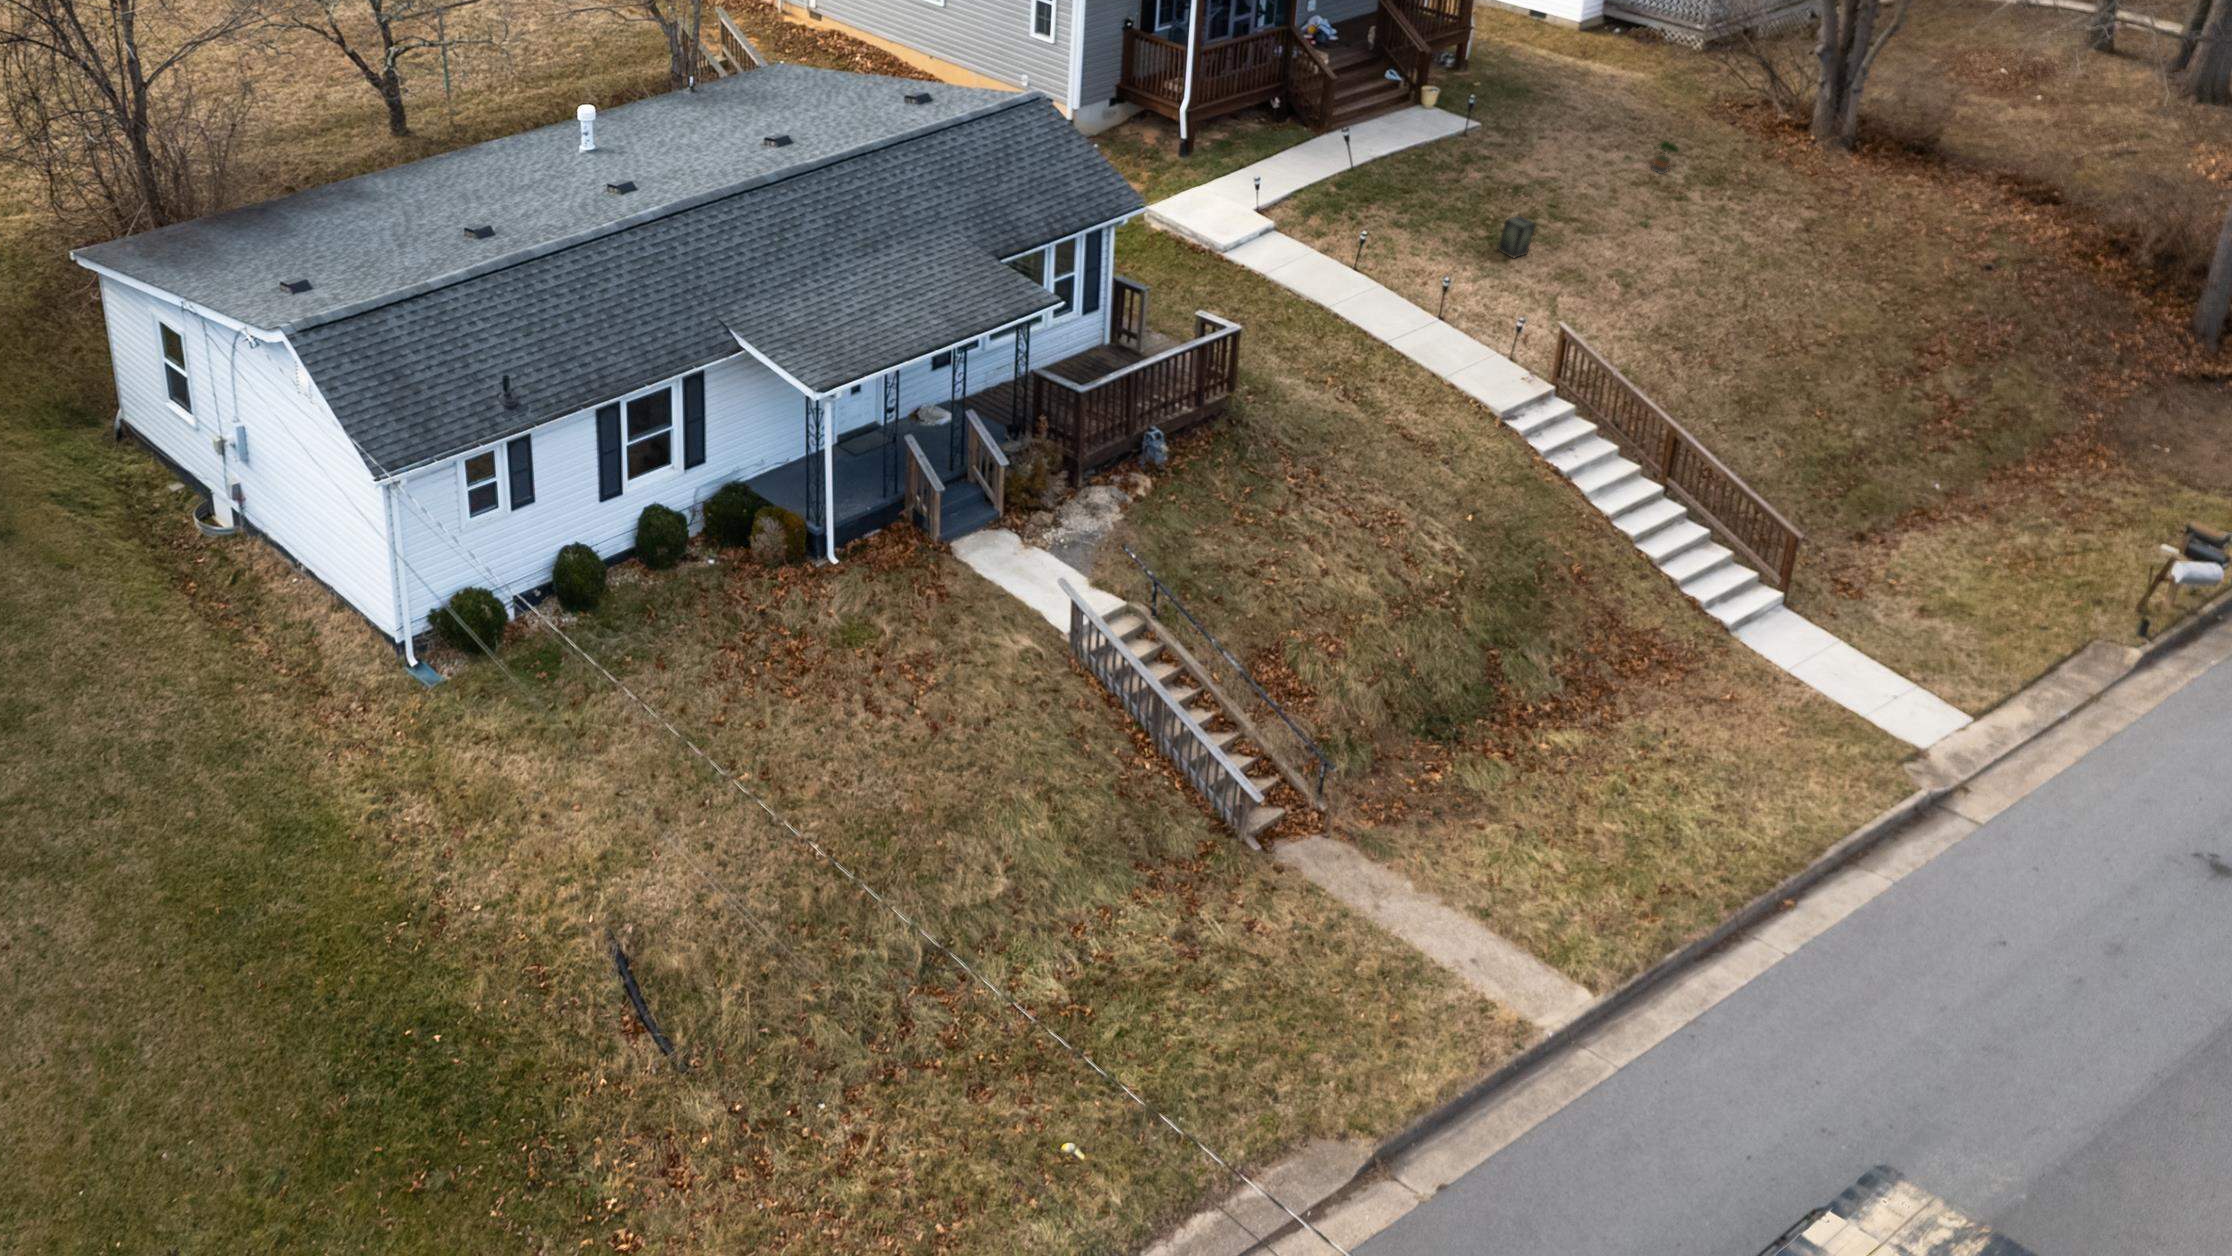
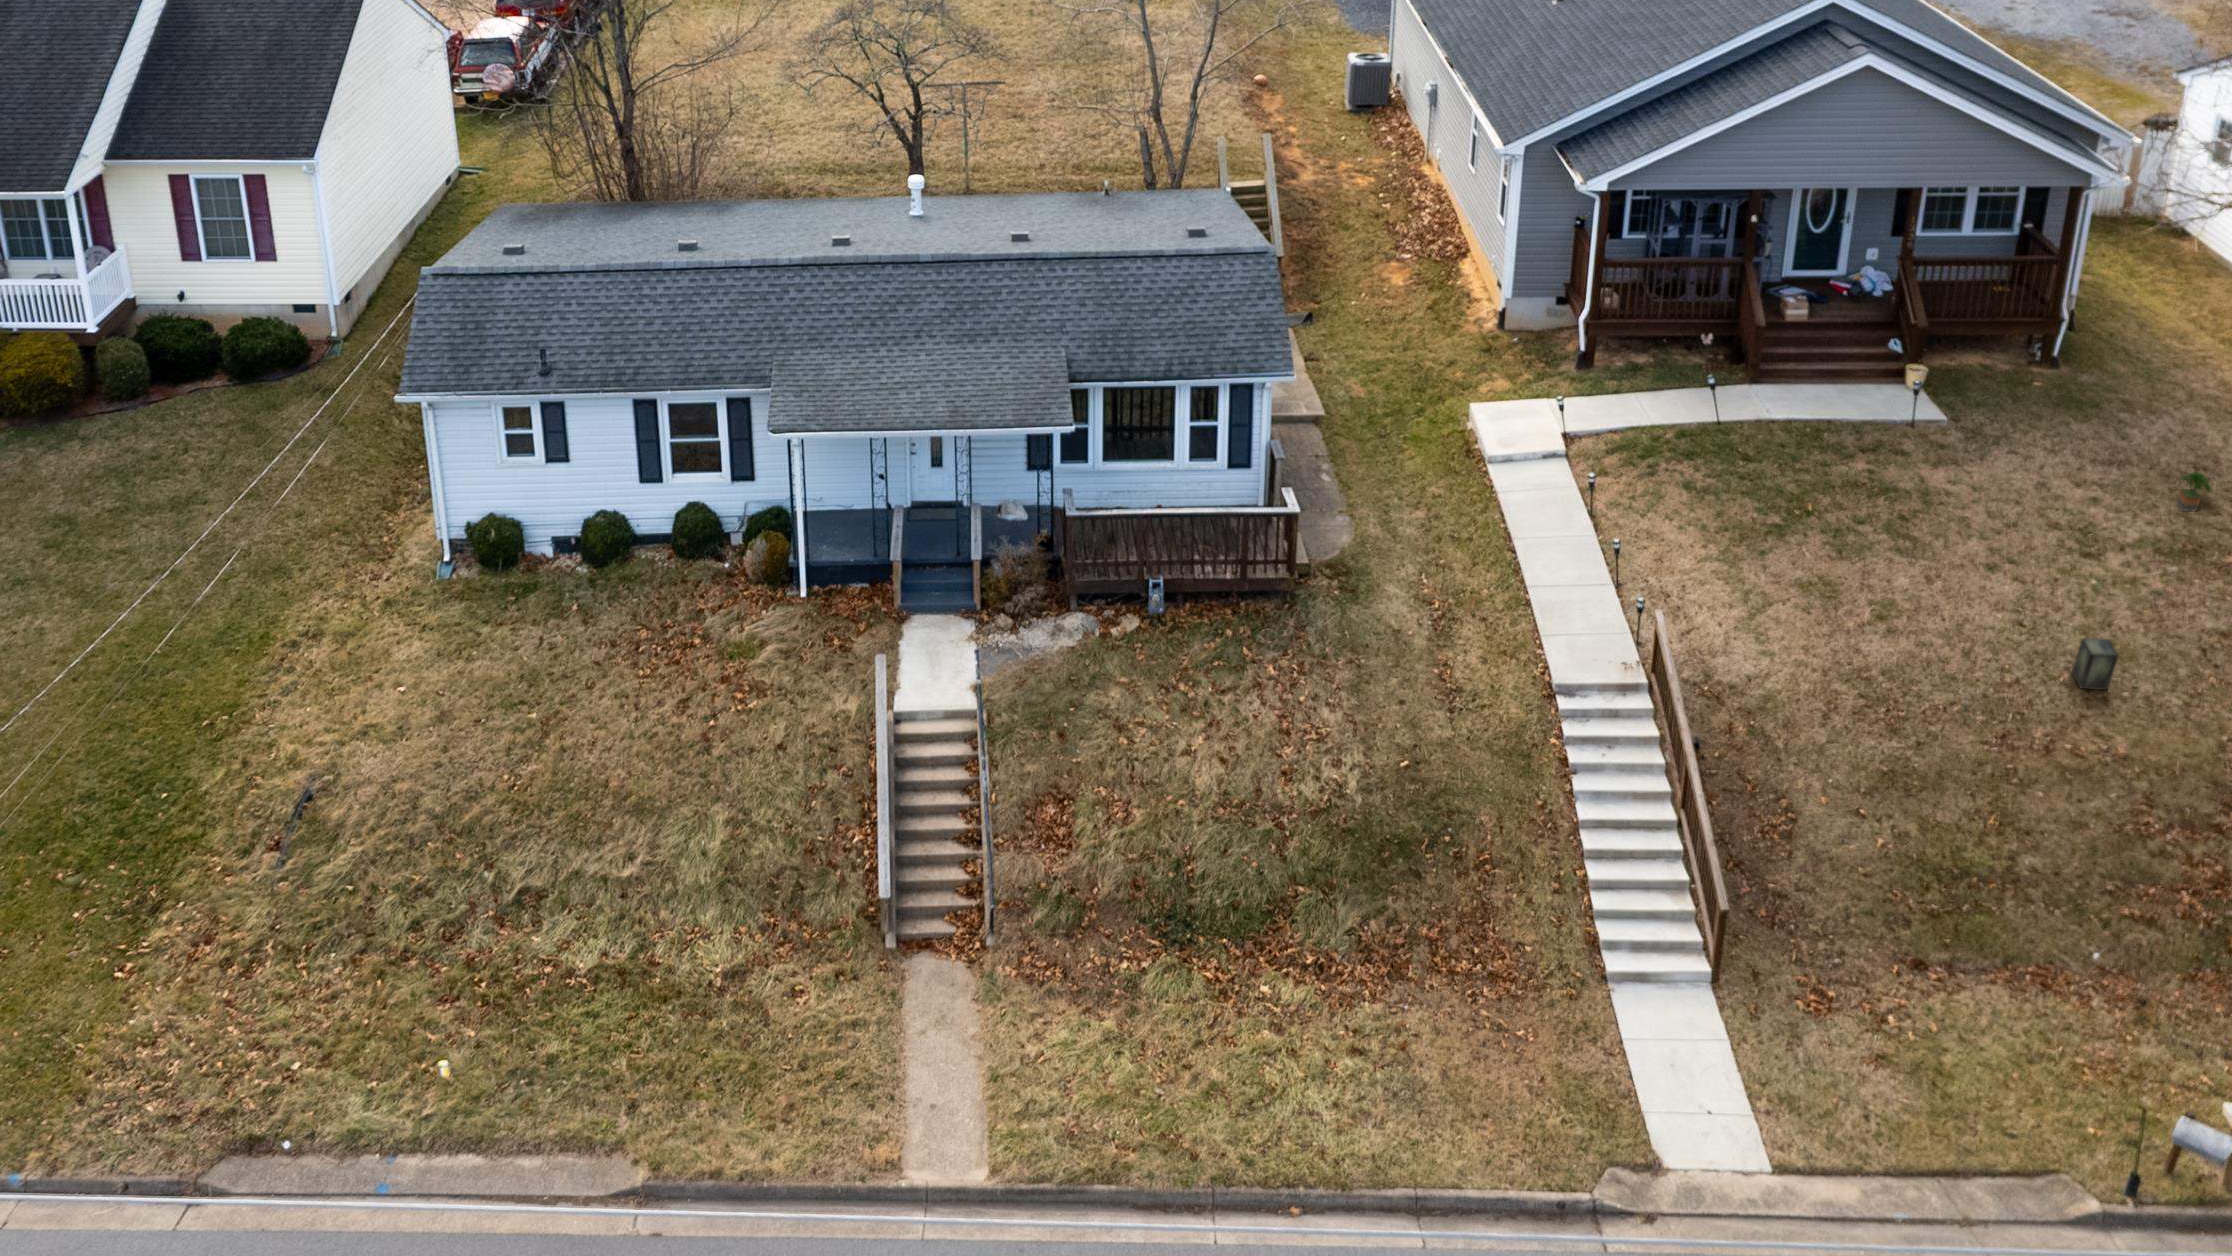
storage box: present [1498,216,1536,258] -> present [2072,638,2118,690]

